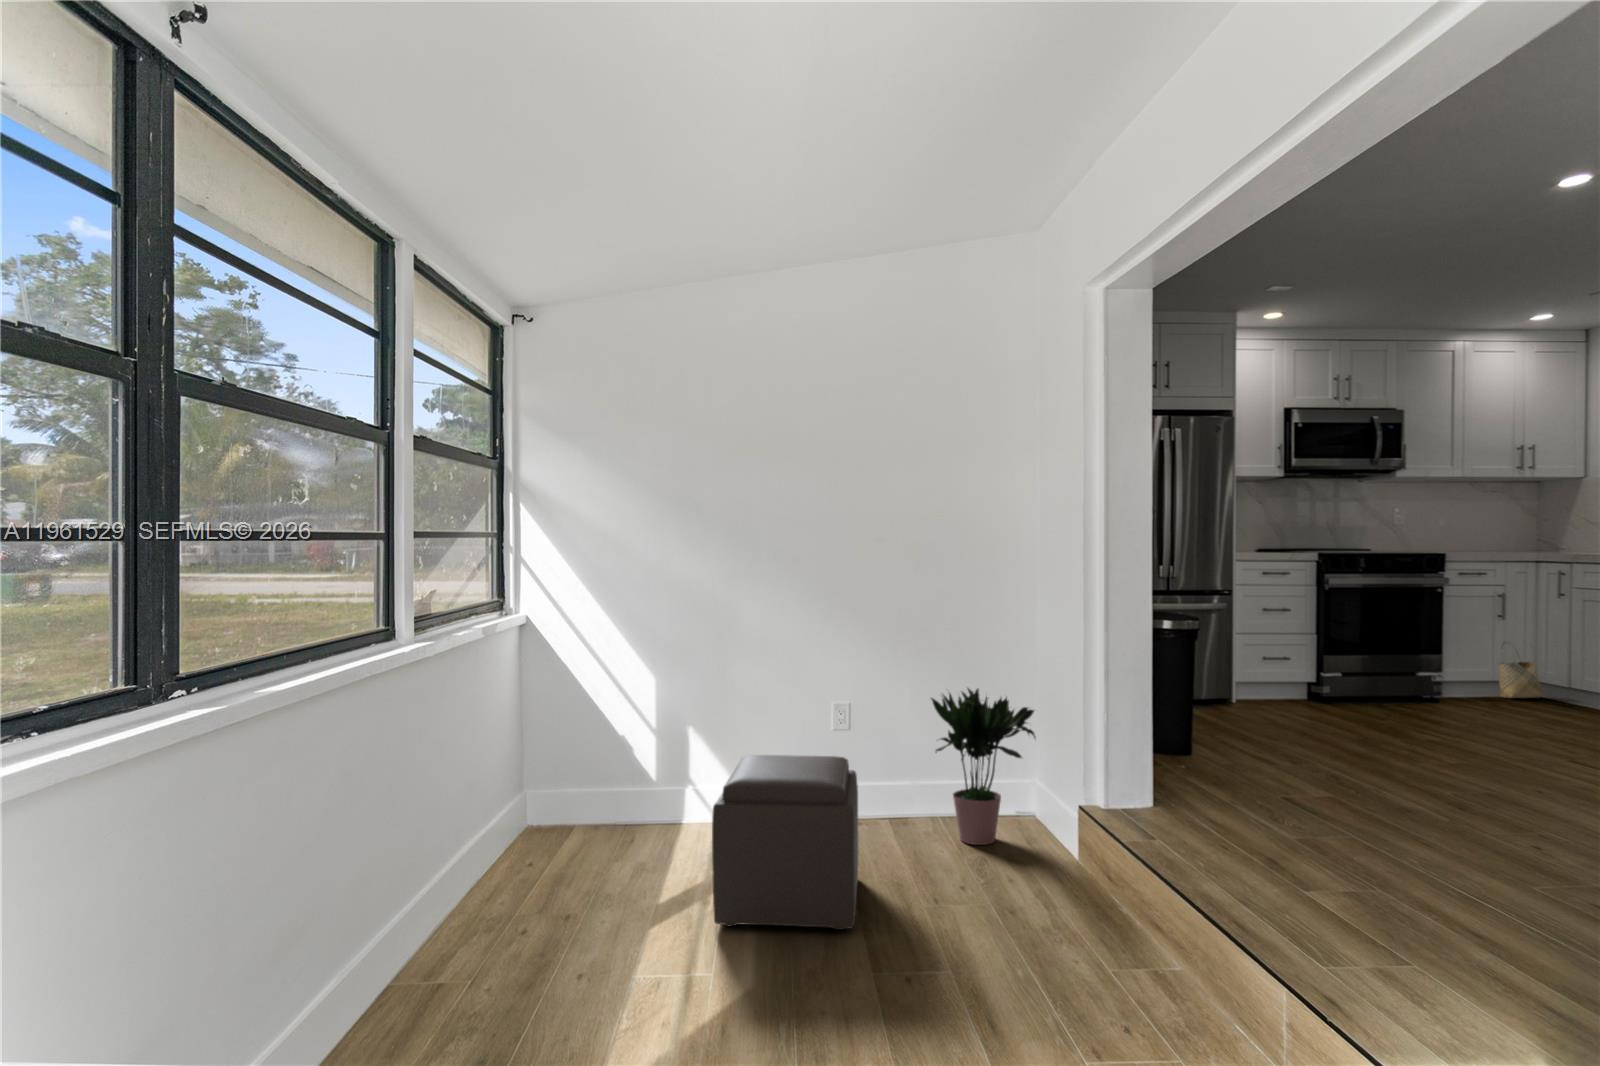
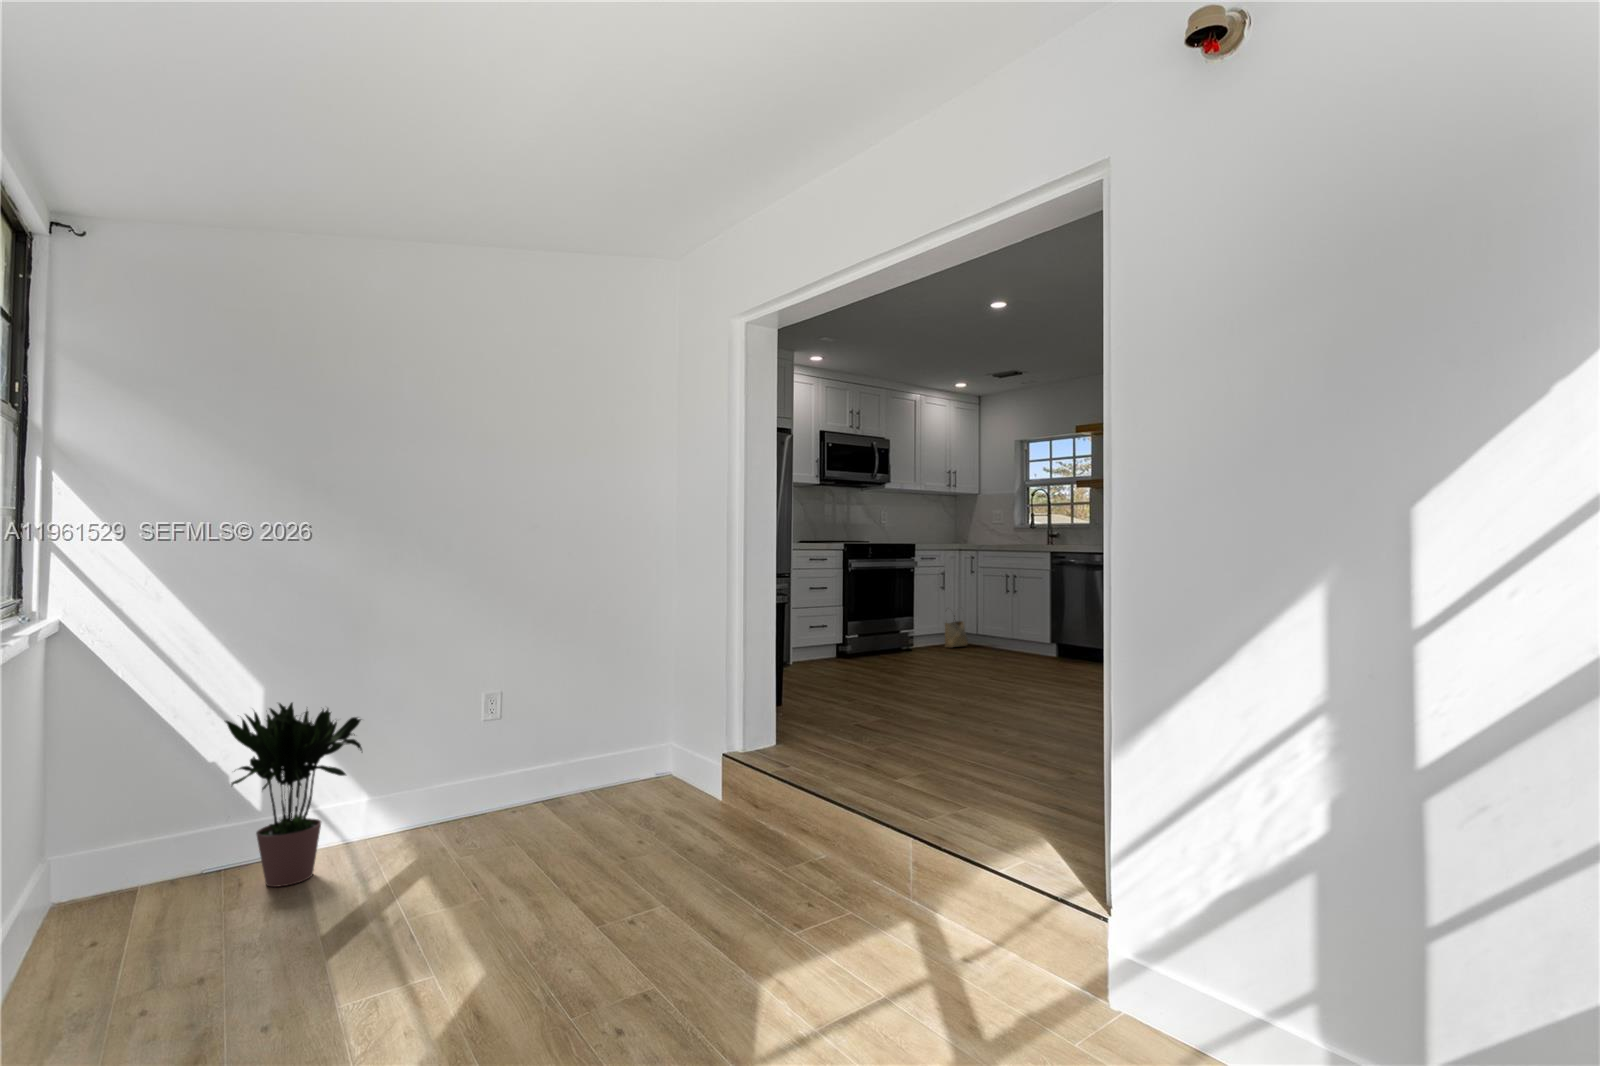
potted plant: present [931,688,1036,845] -> present [225,703,362,887]
ottoman: present [712,755,858,930] -> none [401,740,563,930]

